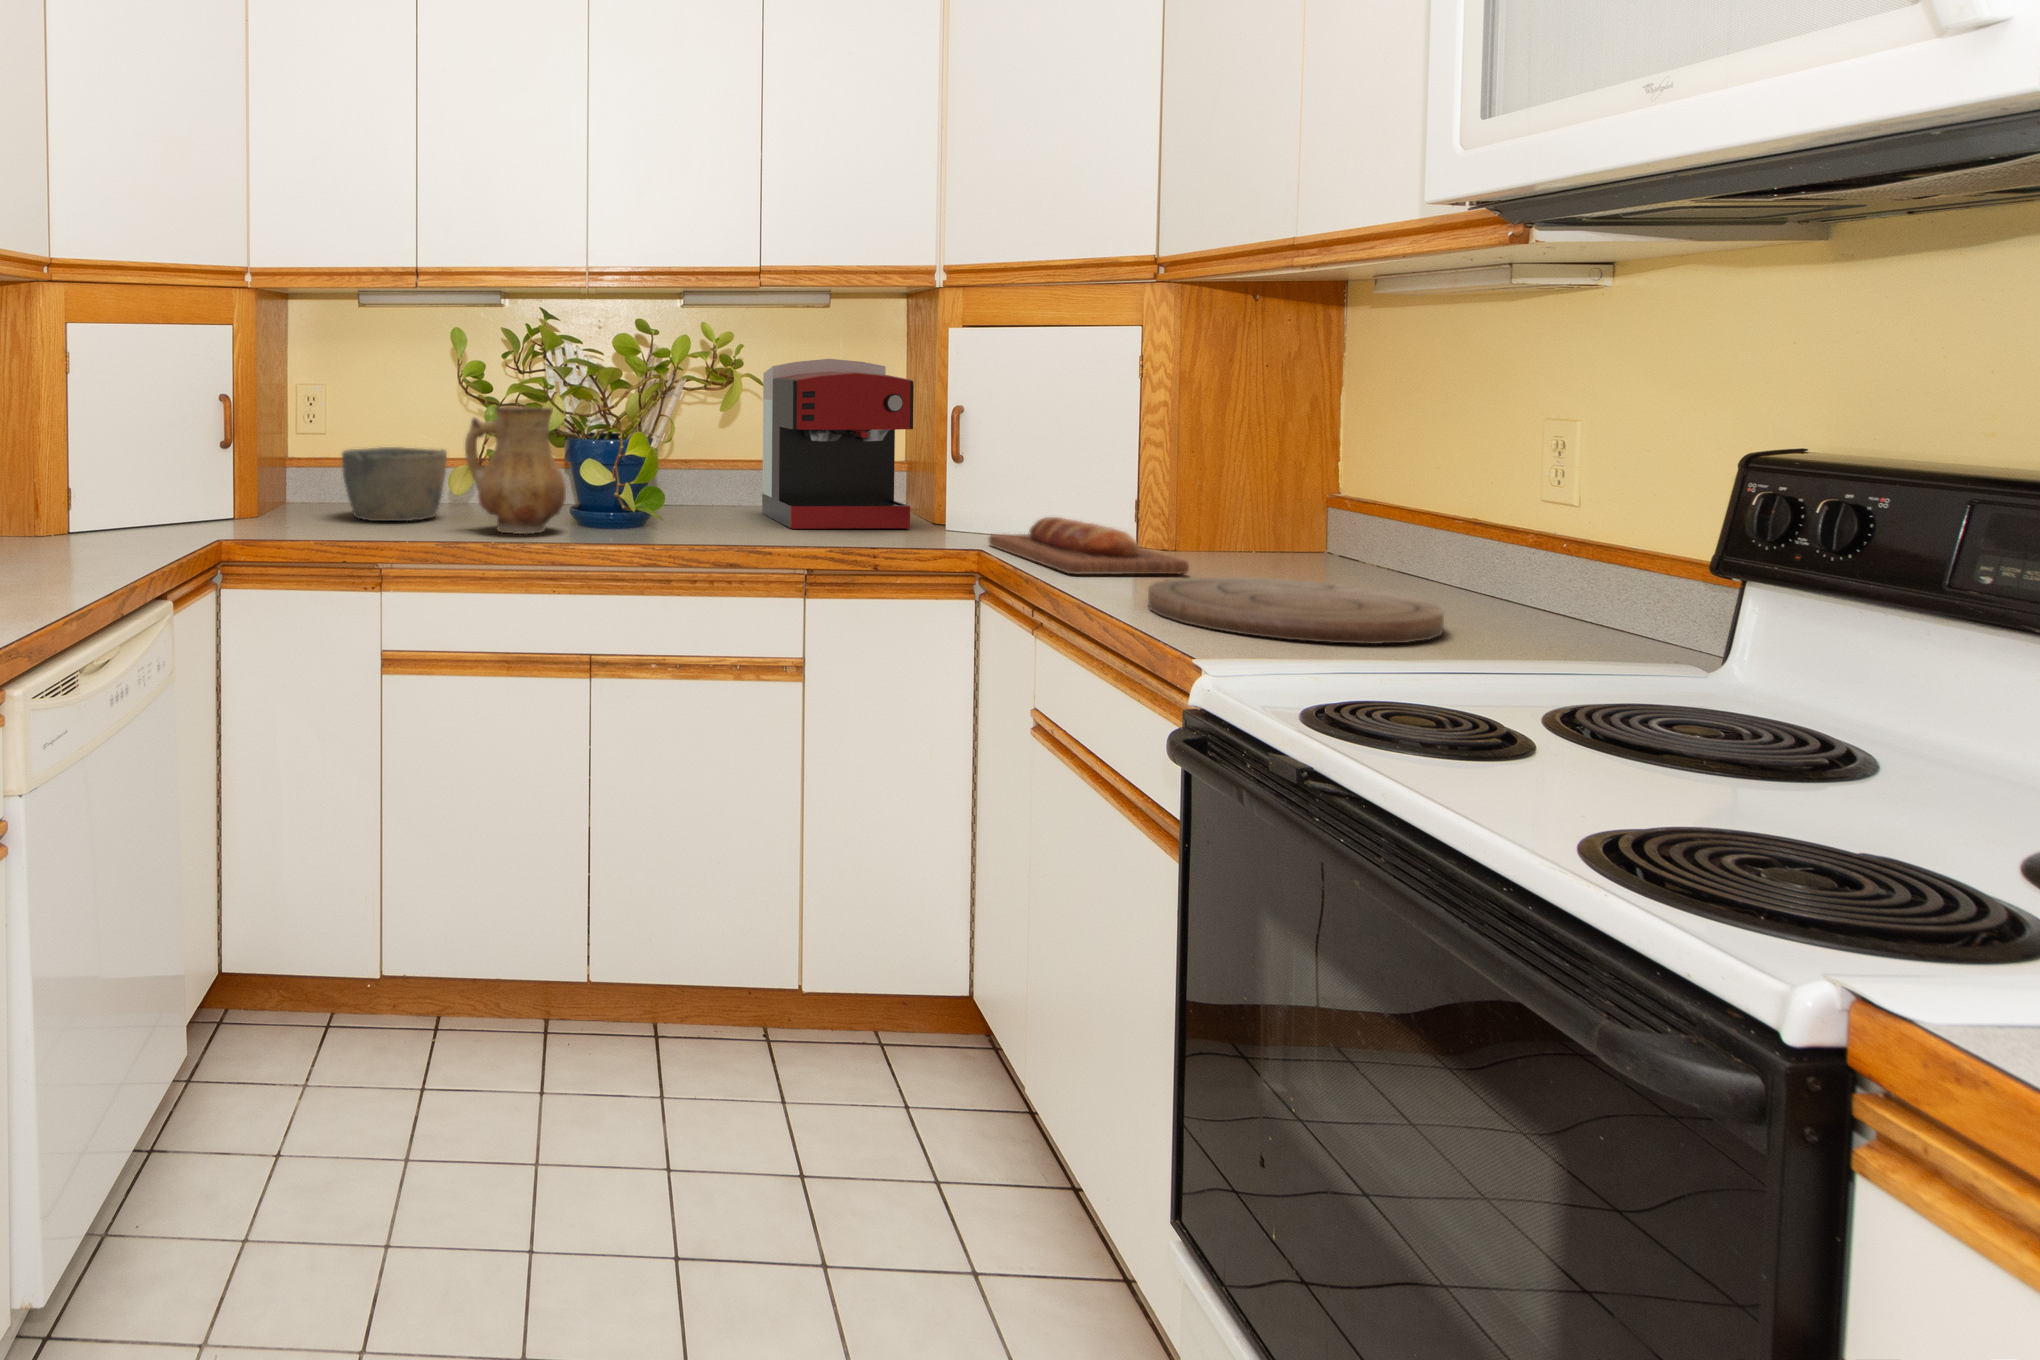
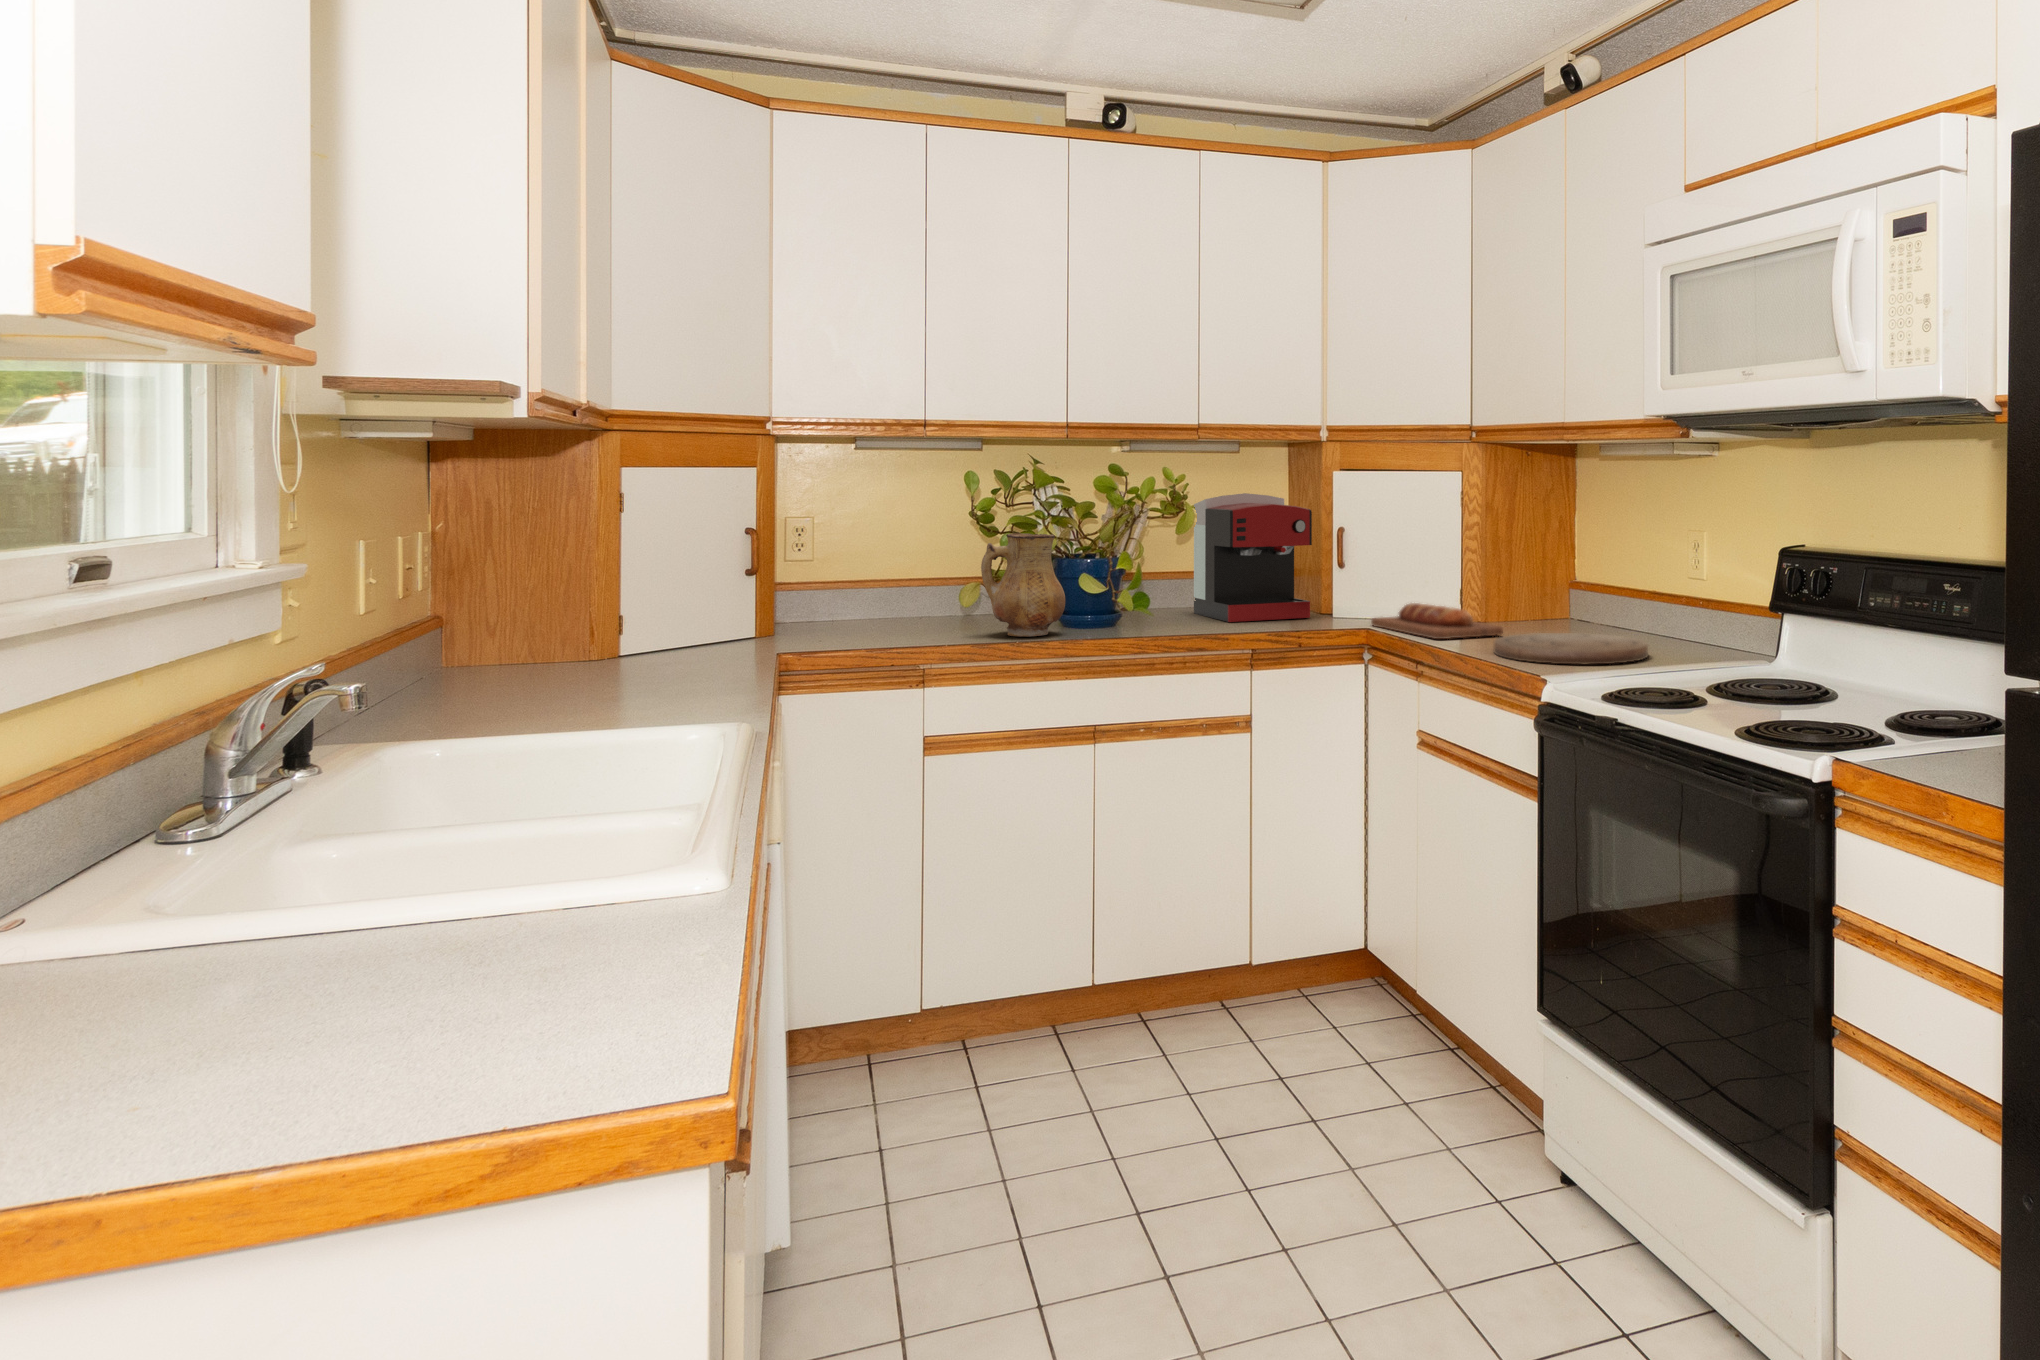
bowl: present [342,447,447,521] -> none [854,570,950,634]

